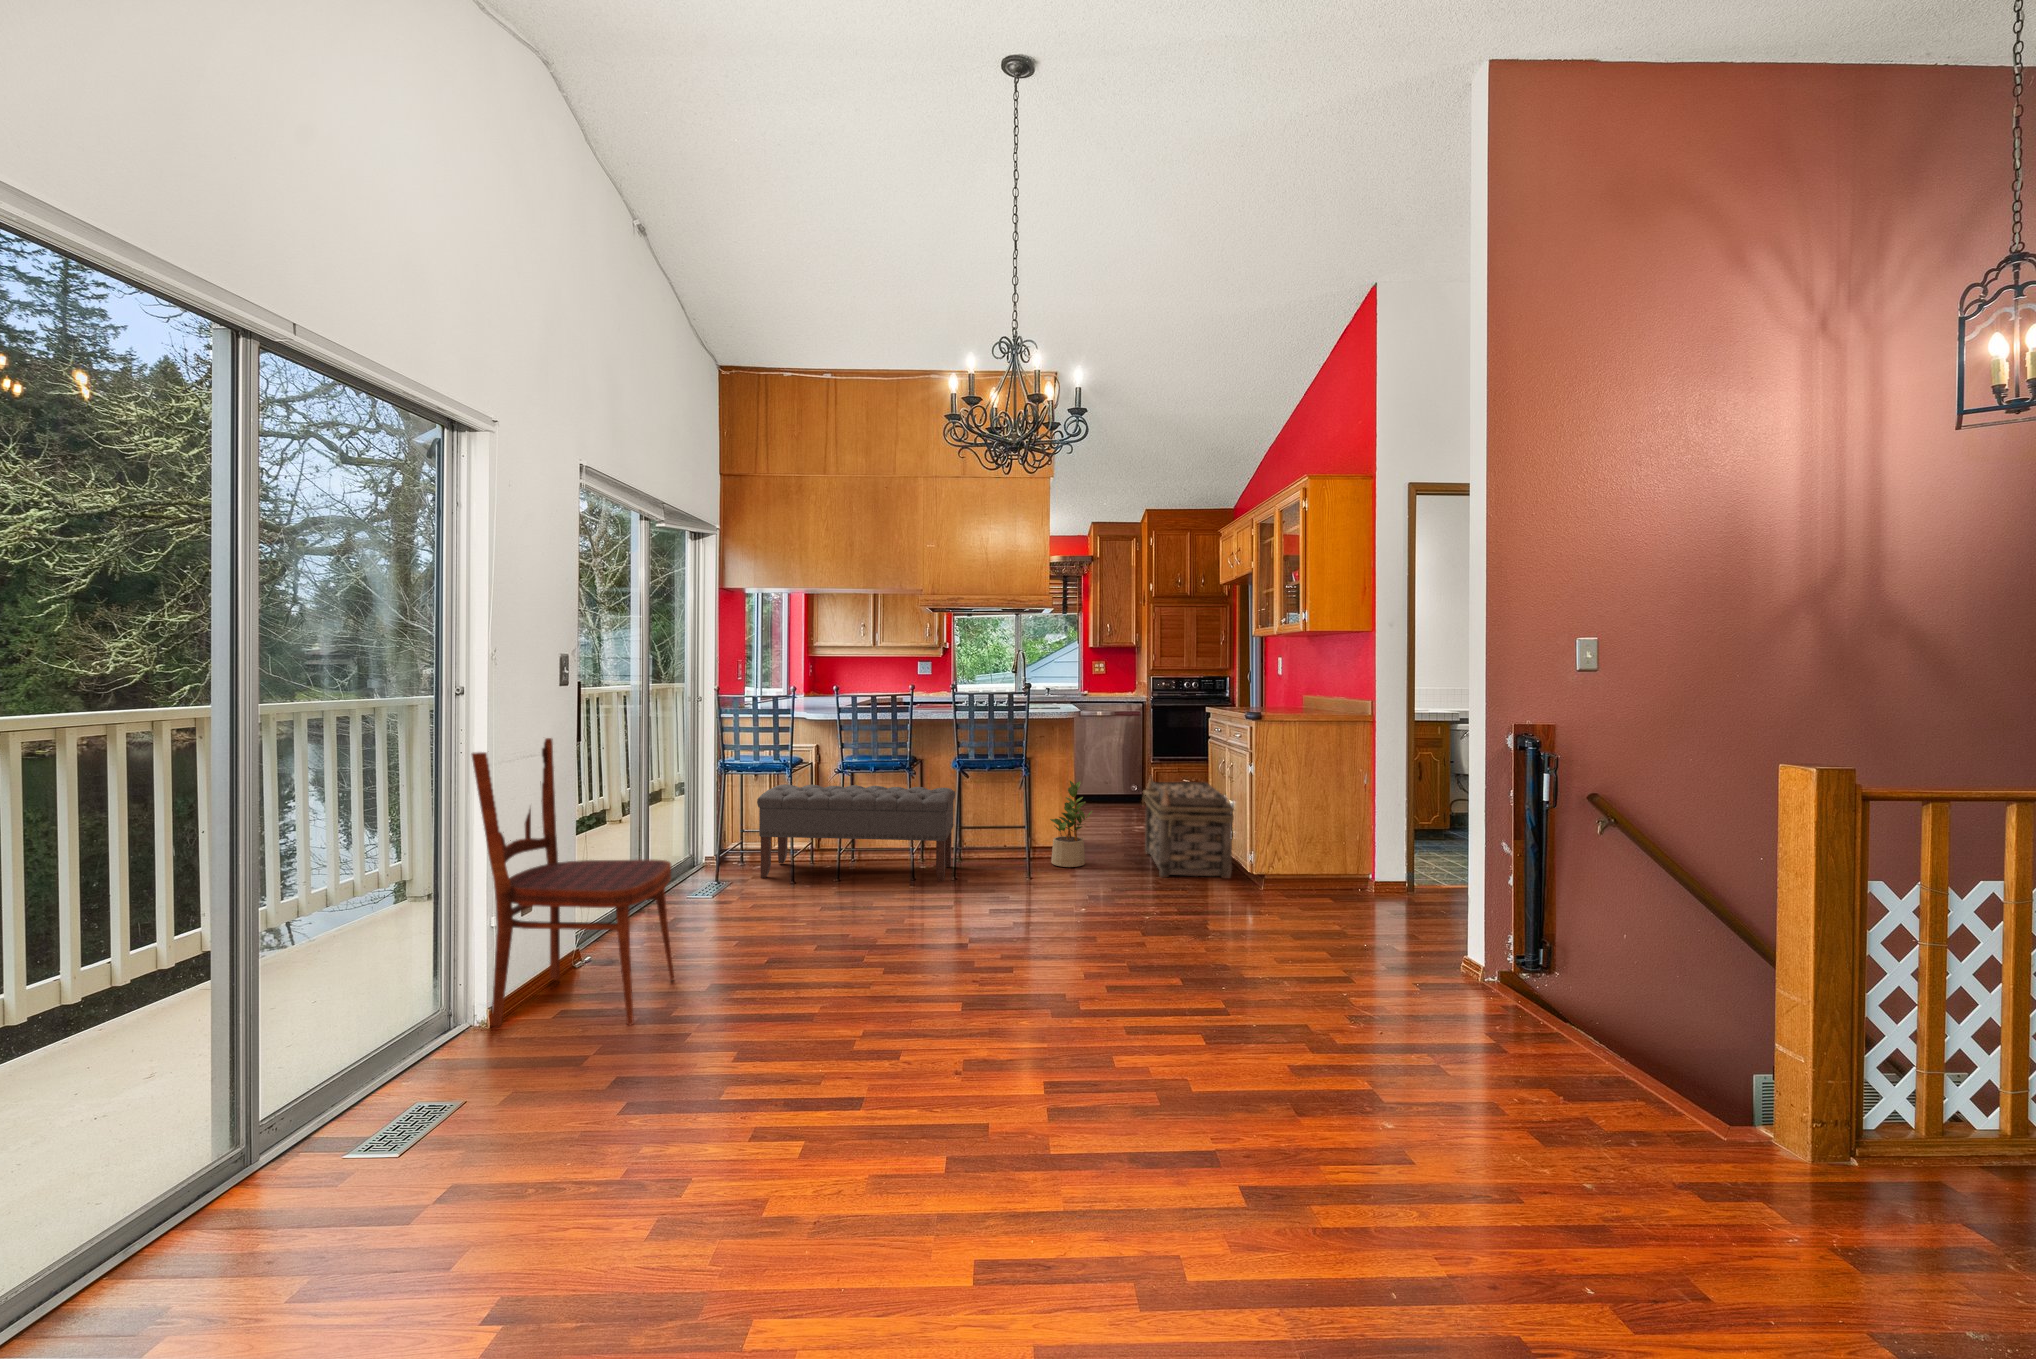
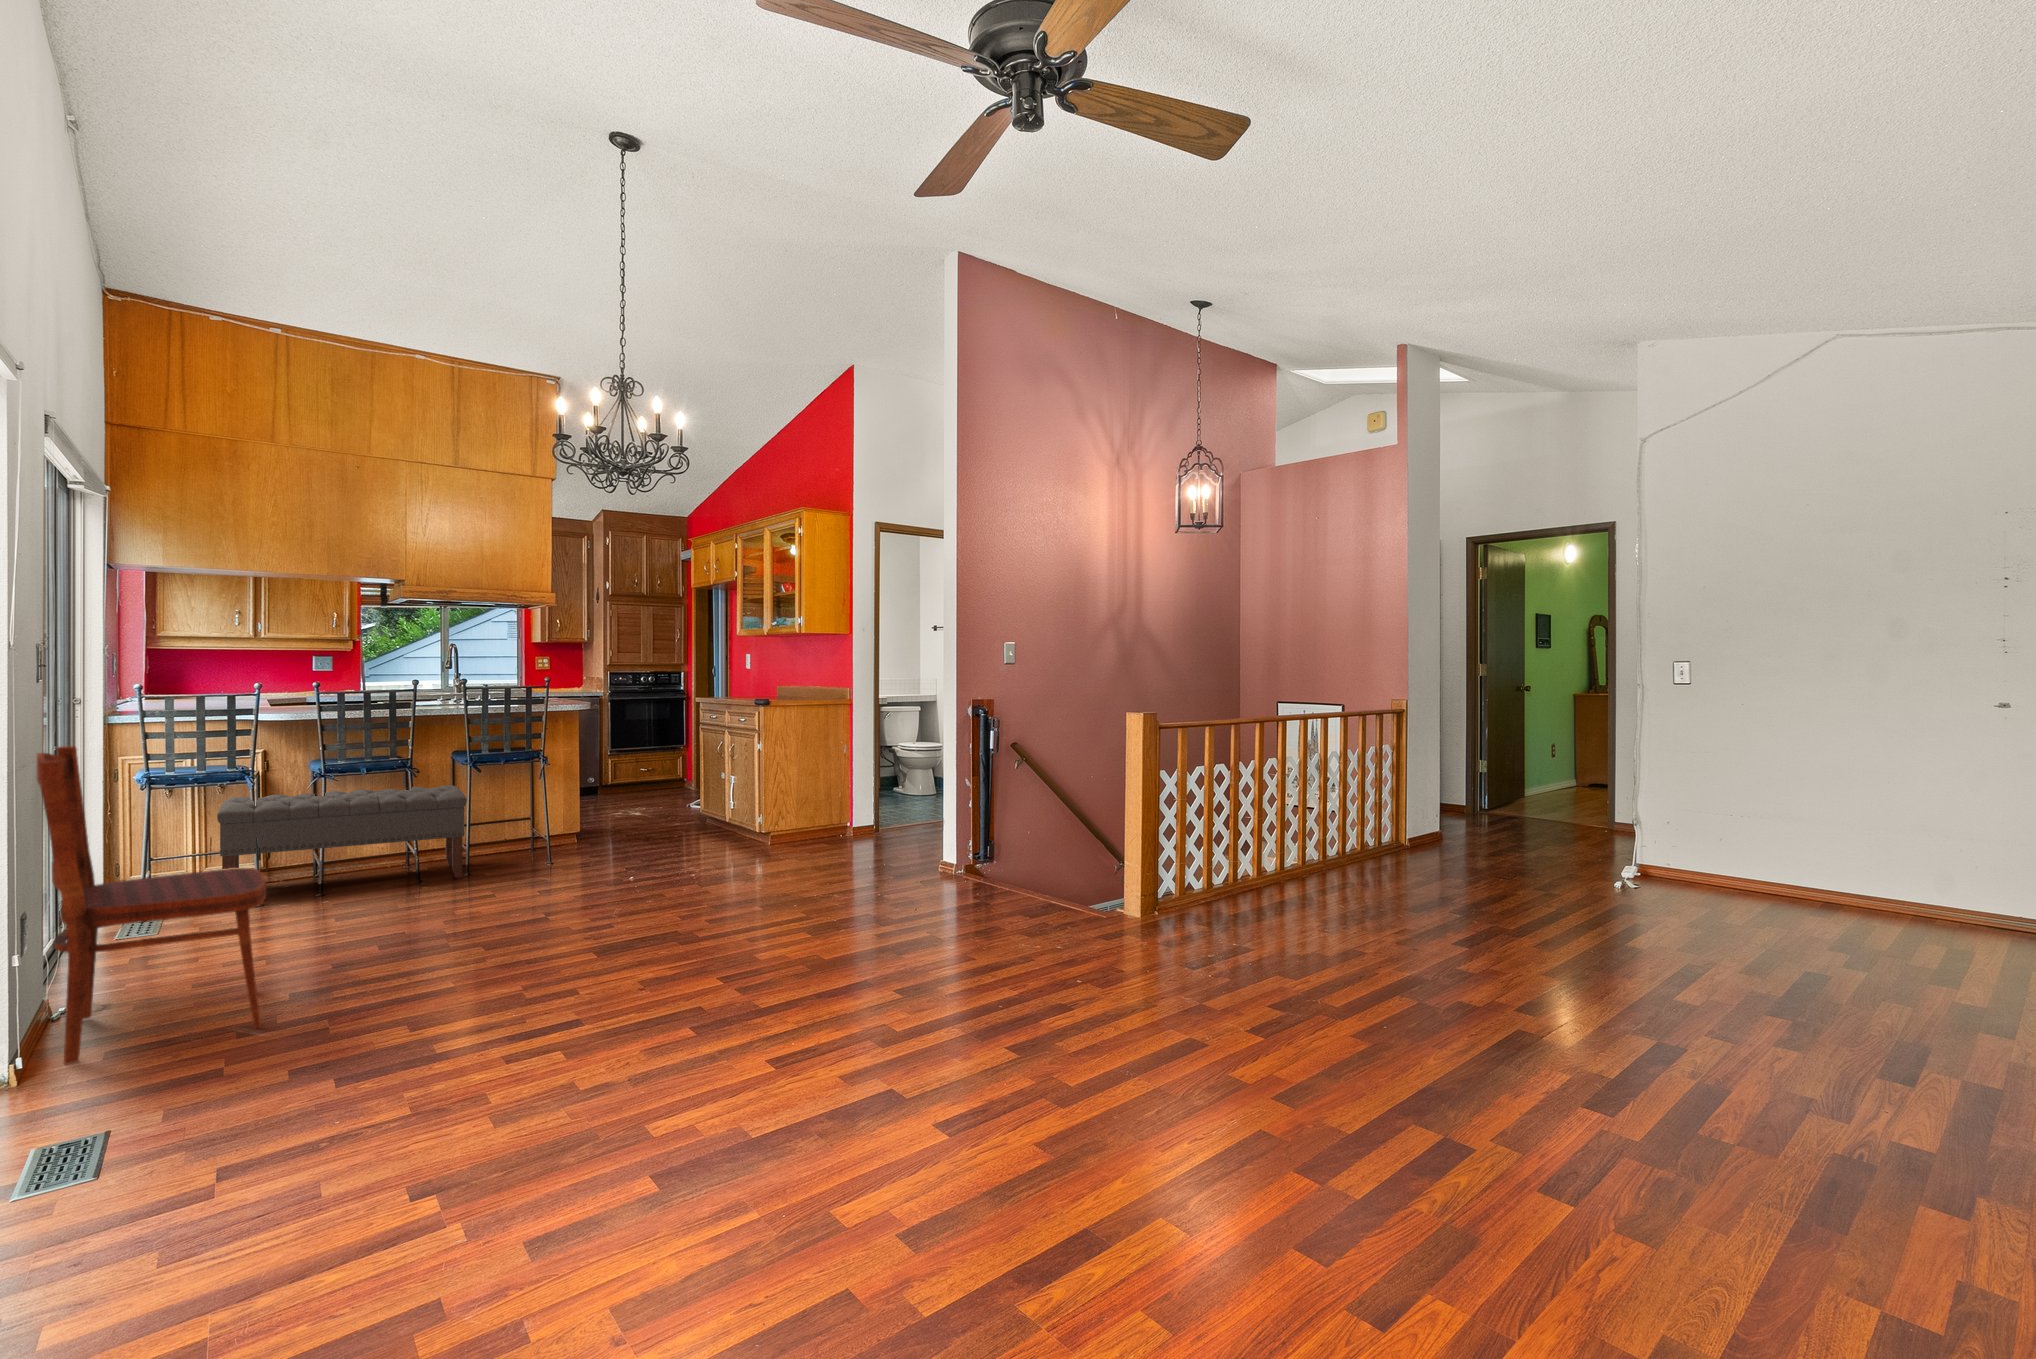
basket: present [1143,777,1234,878] -> none [642,759,739,848]
potted plant: present [1050,781,1092,867] -> none [559,769,603,851]

